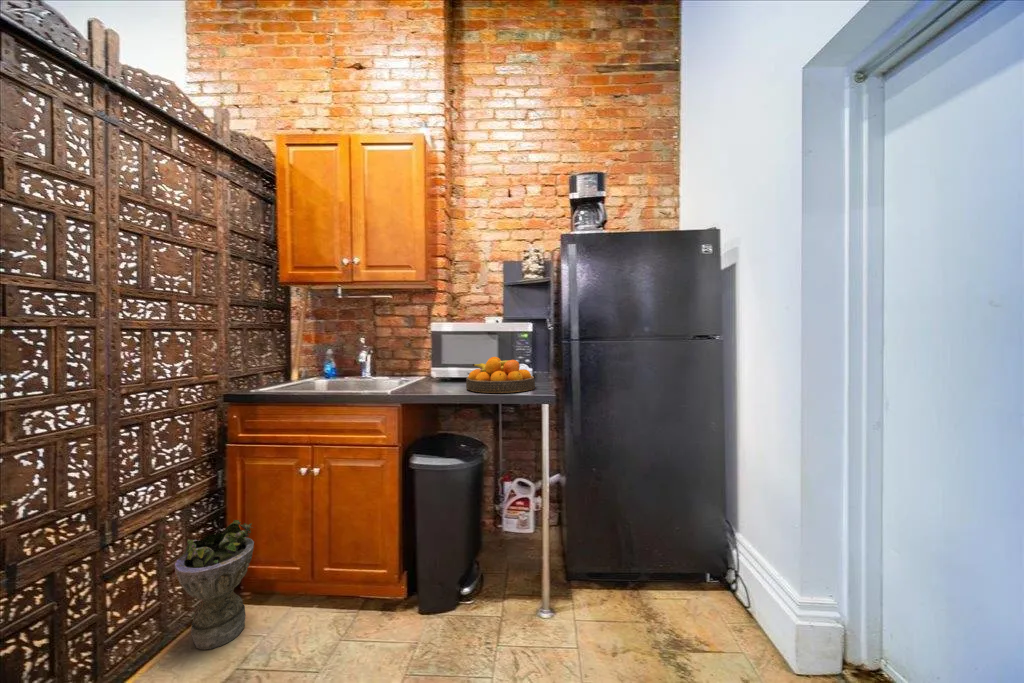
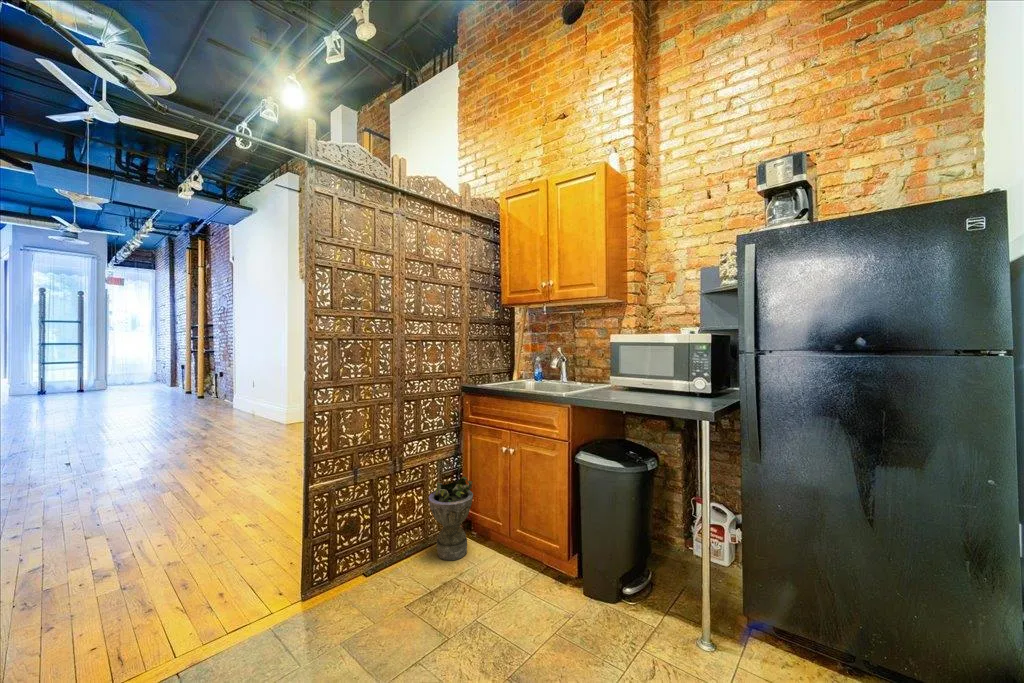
fruit bowl: present [466,357,535,393] -> none [632,368,706,404]

